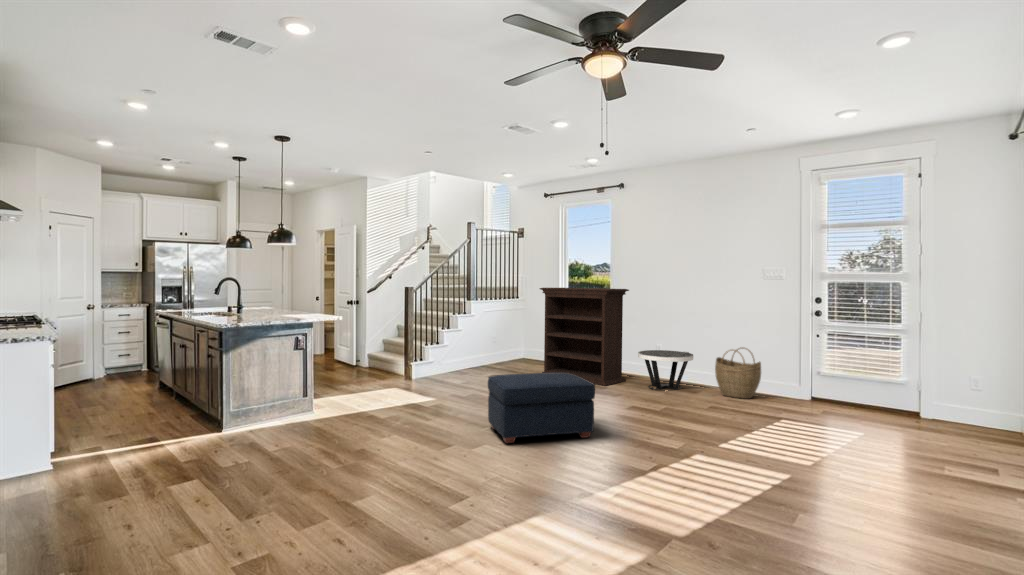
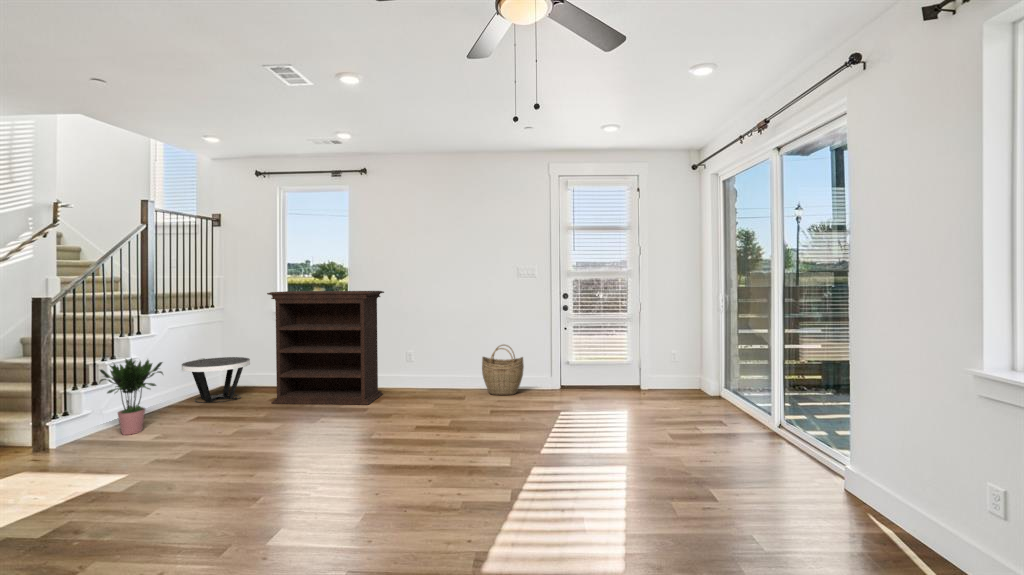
potted plant: none [436,328,473,378] -> present [100,358,163,435]
side table: present [638,350,693,390] -> present [182,357,250,403]
ottoman: present [488,373,595,443] -> none [277,406,441,536]

